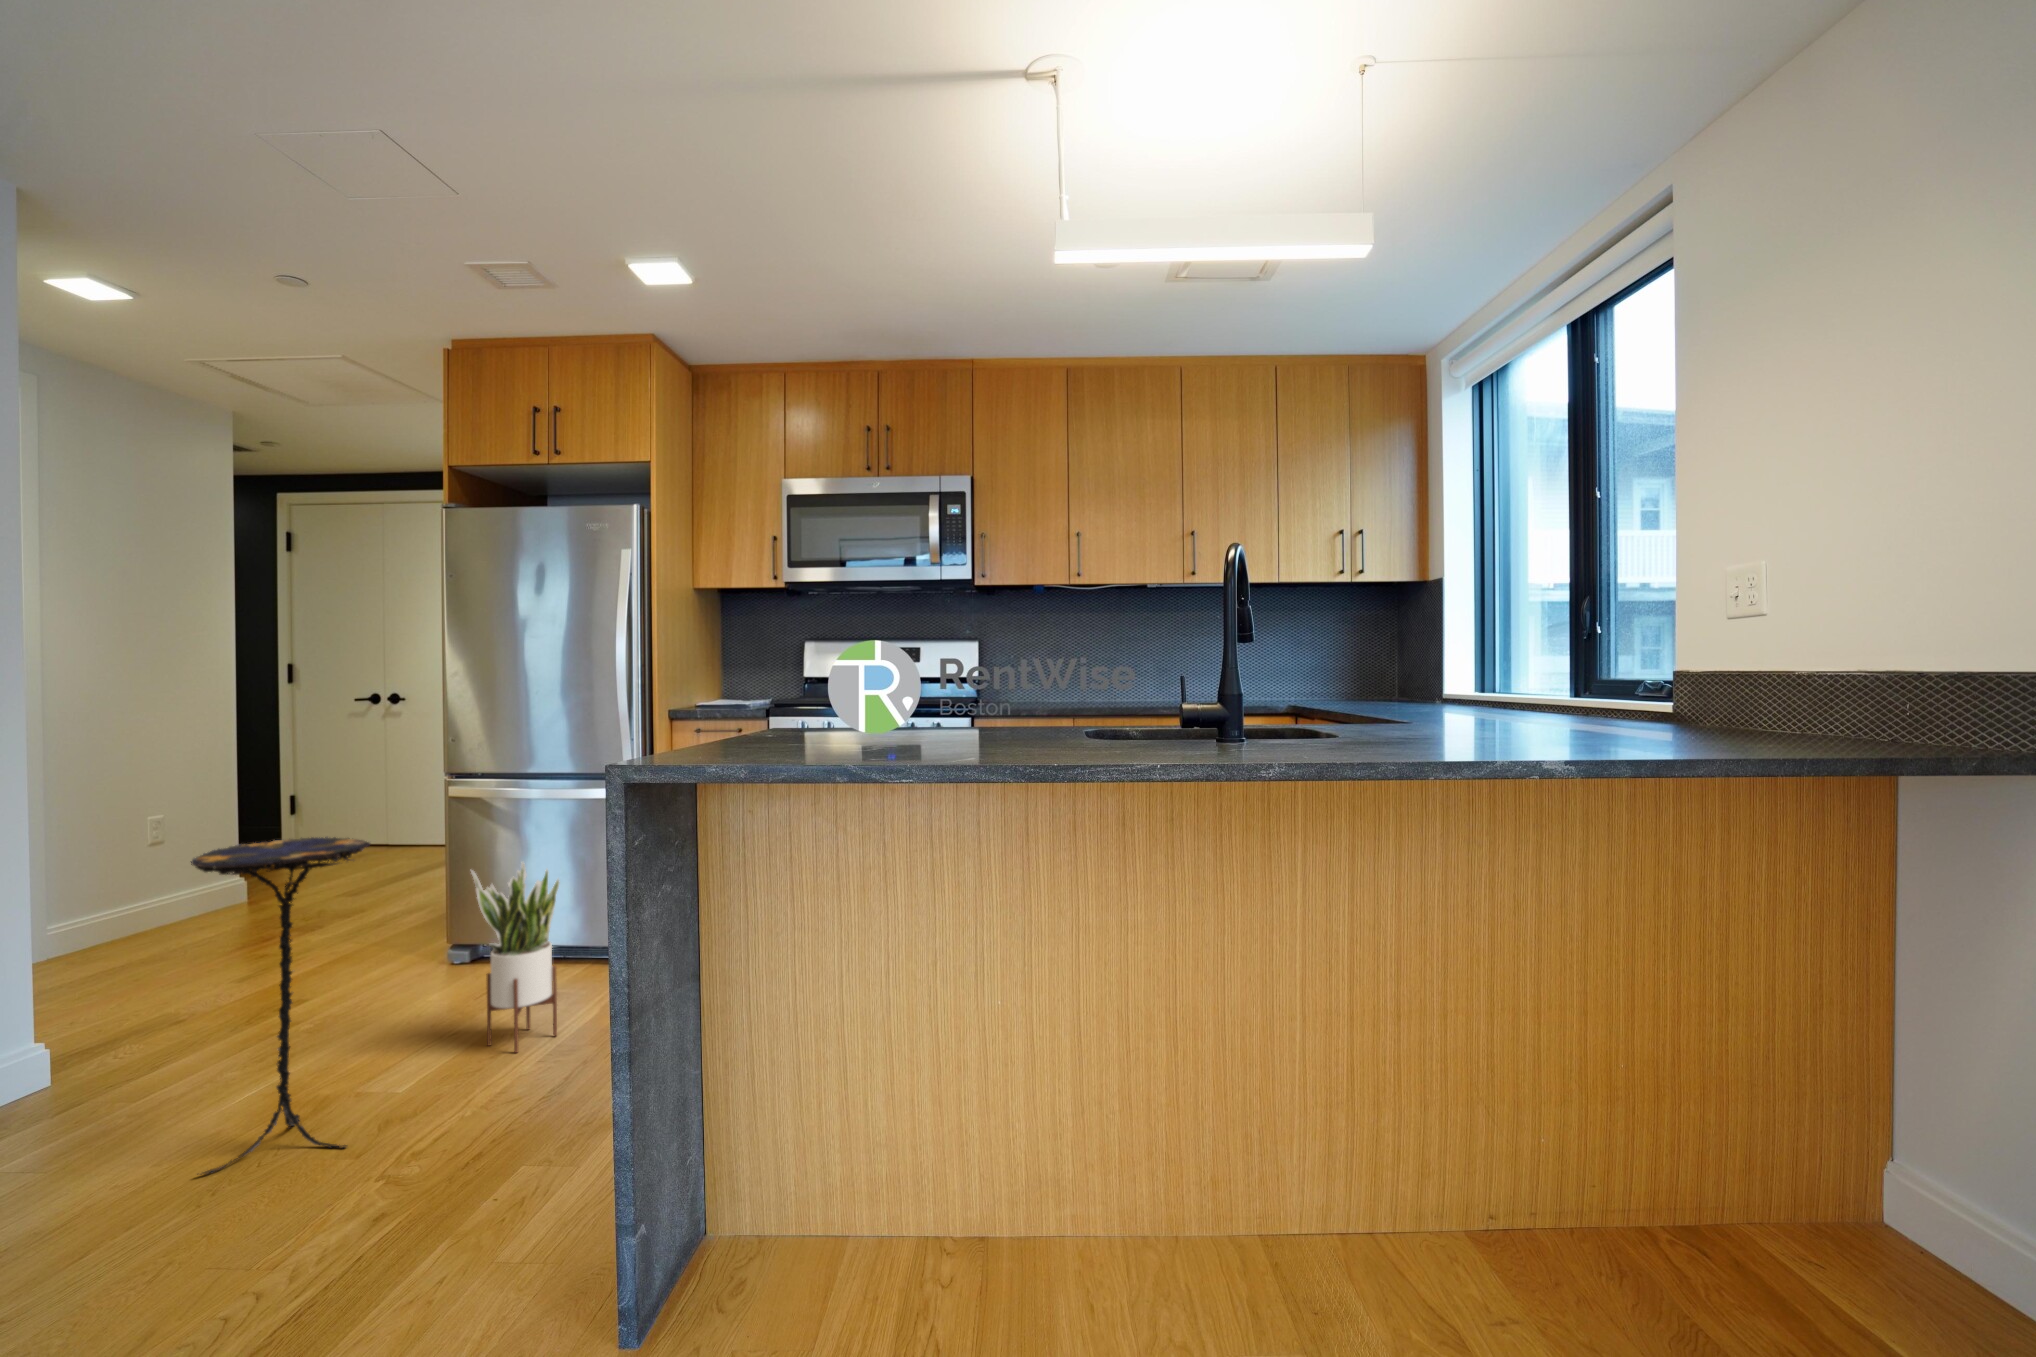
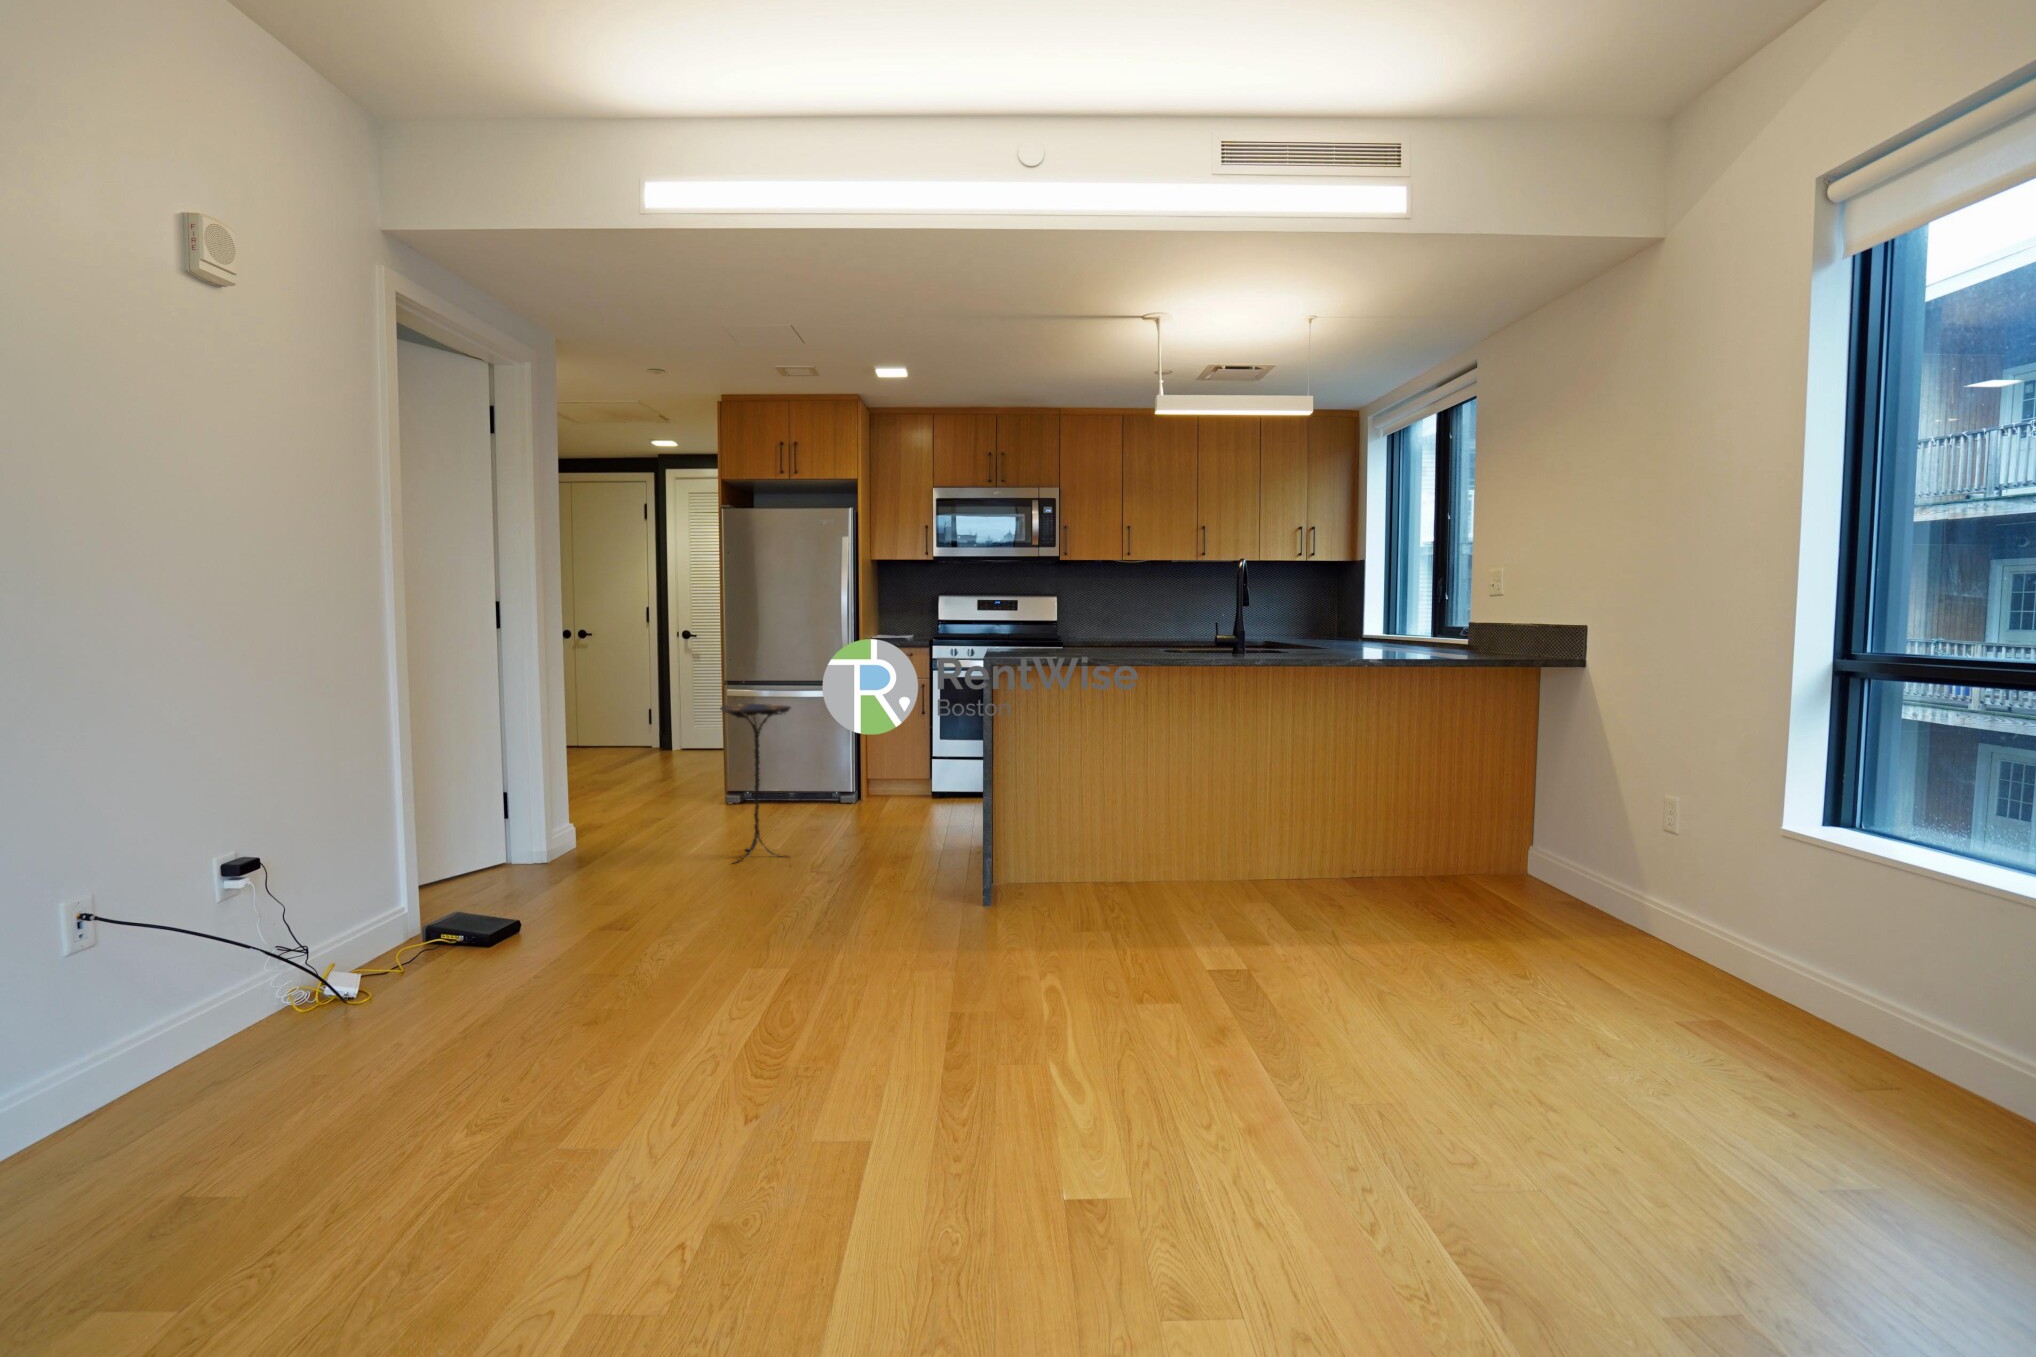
potted plant: present [471,862,559,1053] -> none [805,726,844,832]

